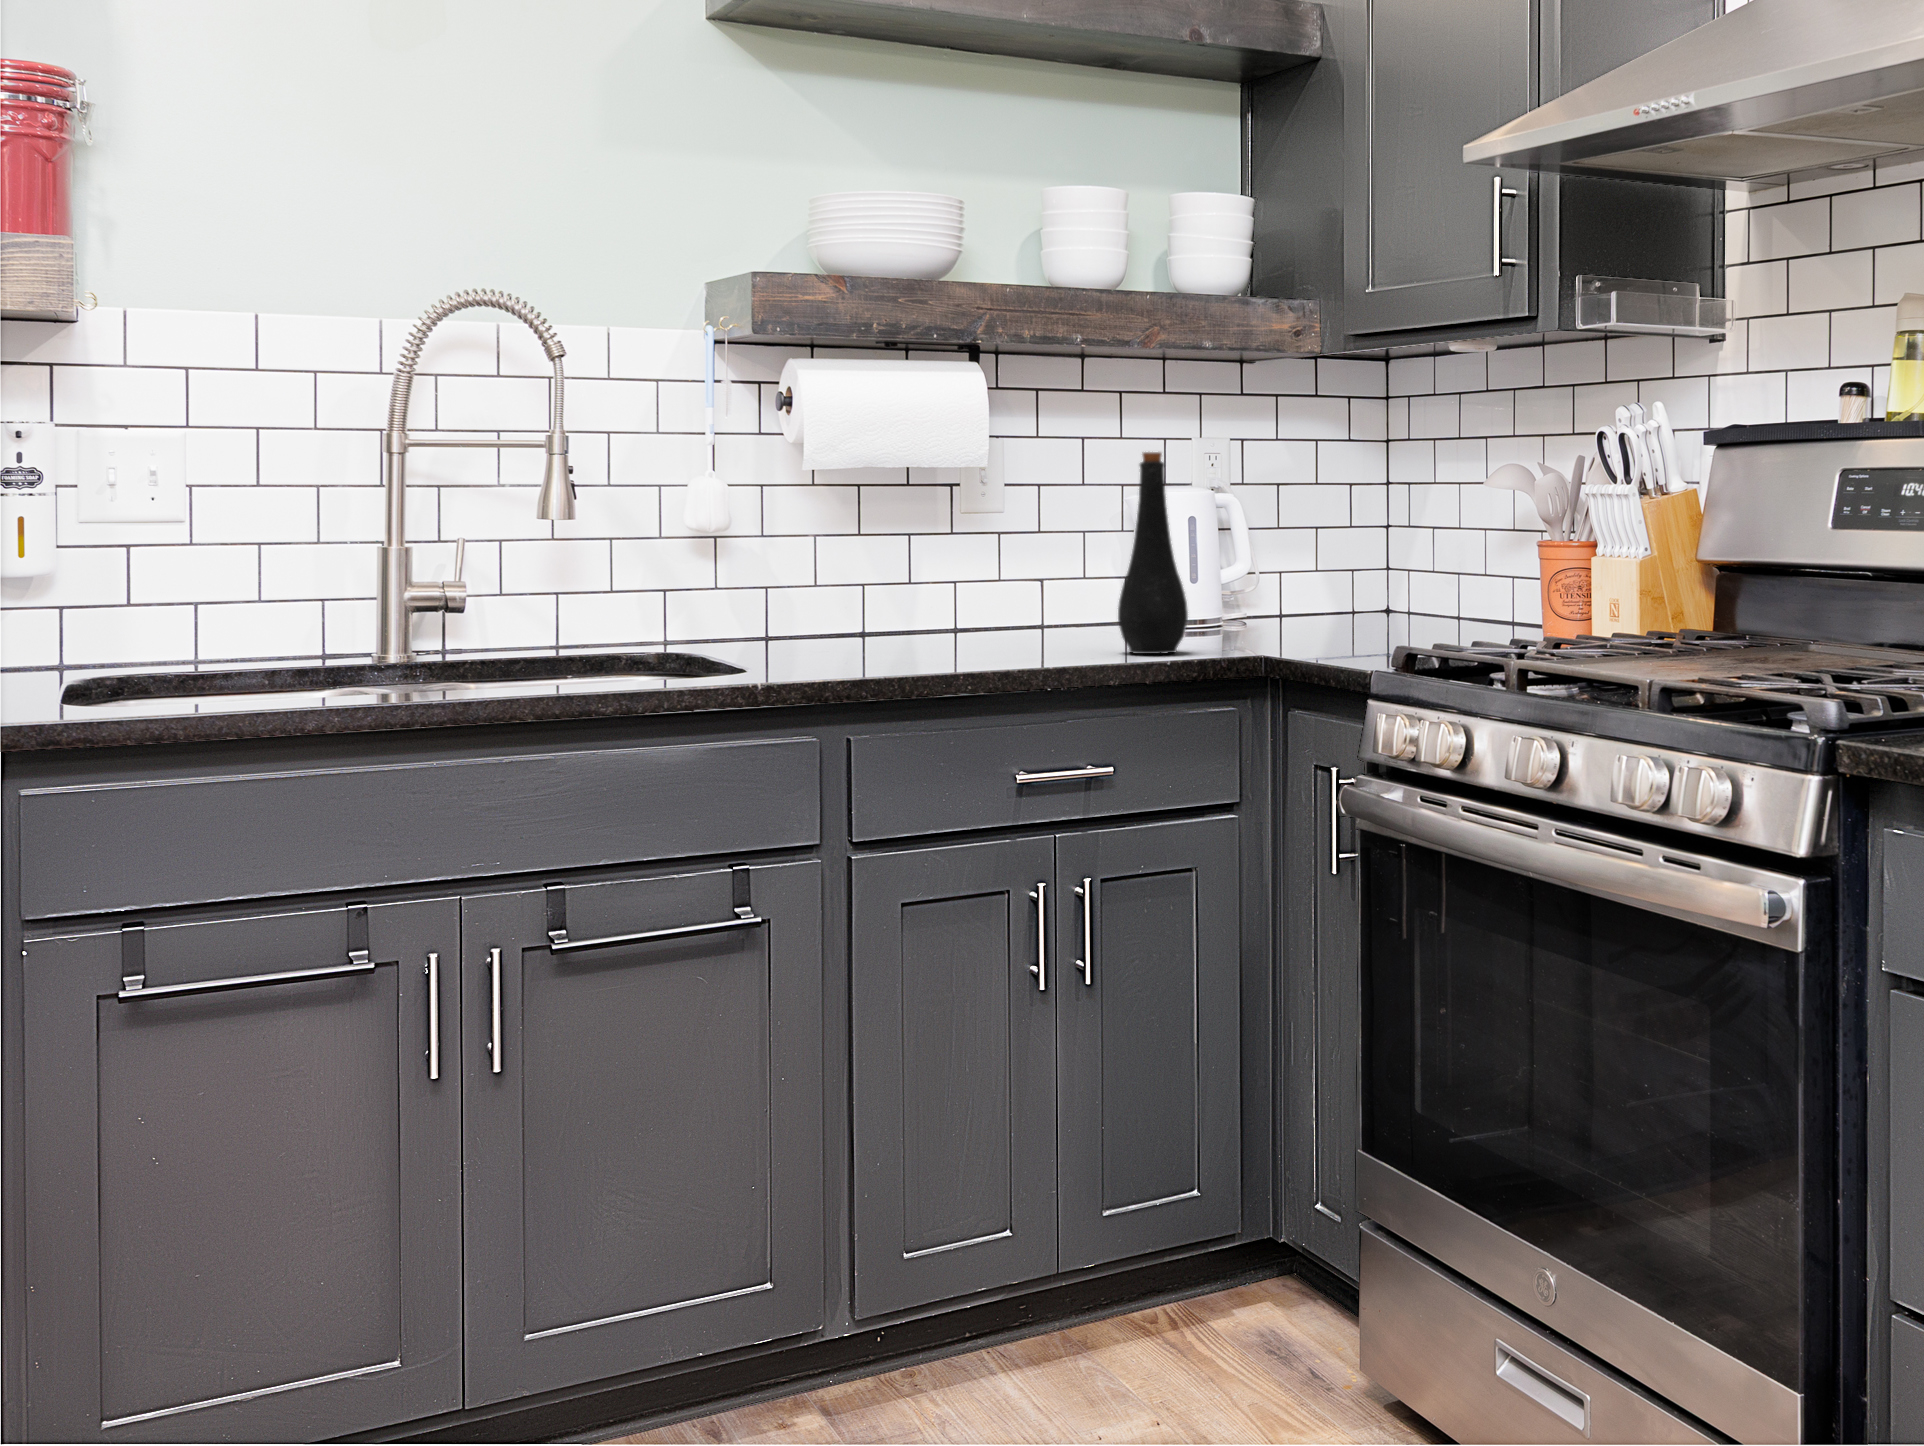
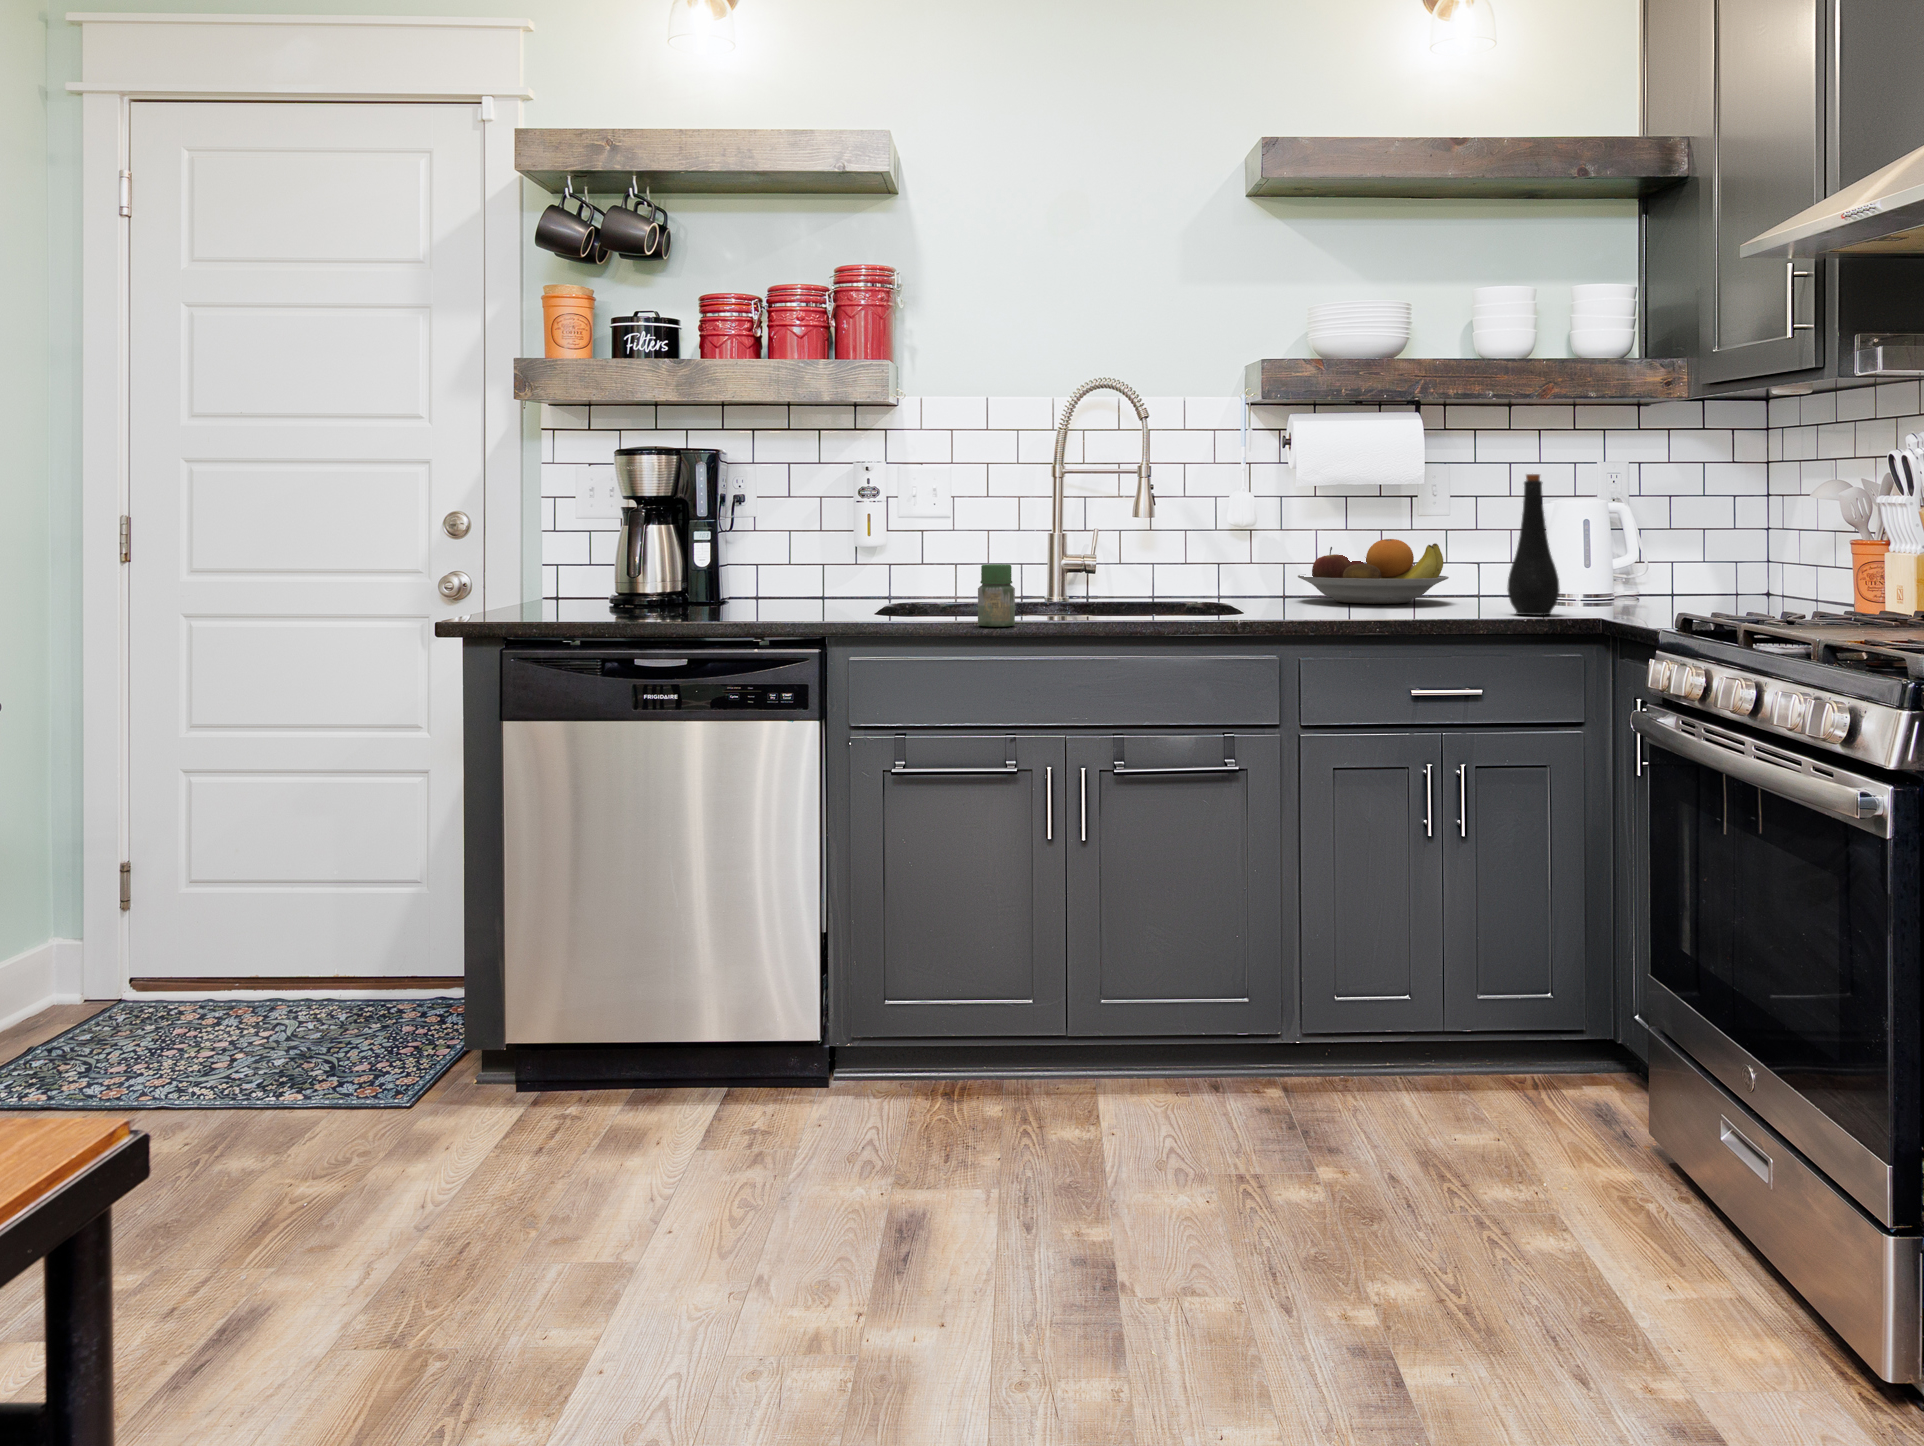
fruit bowl: none [793,547,1016,644] -> present [1298,539,1449,604]
jar: none [282,600,356,712] -> present [978,564,1015,627]

